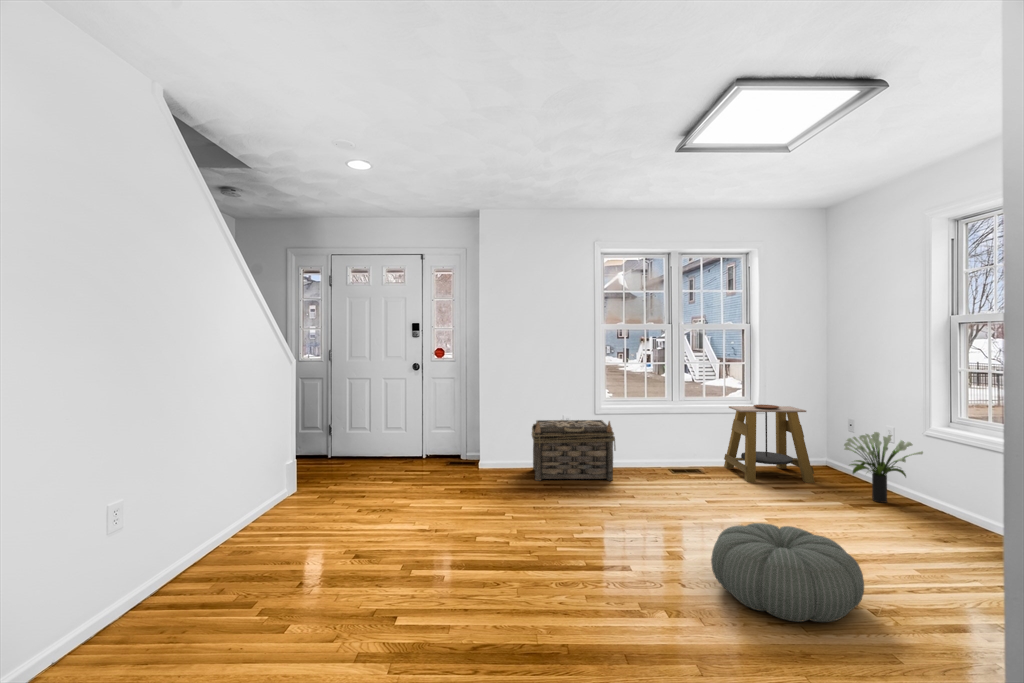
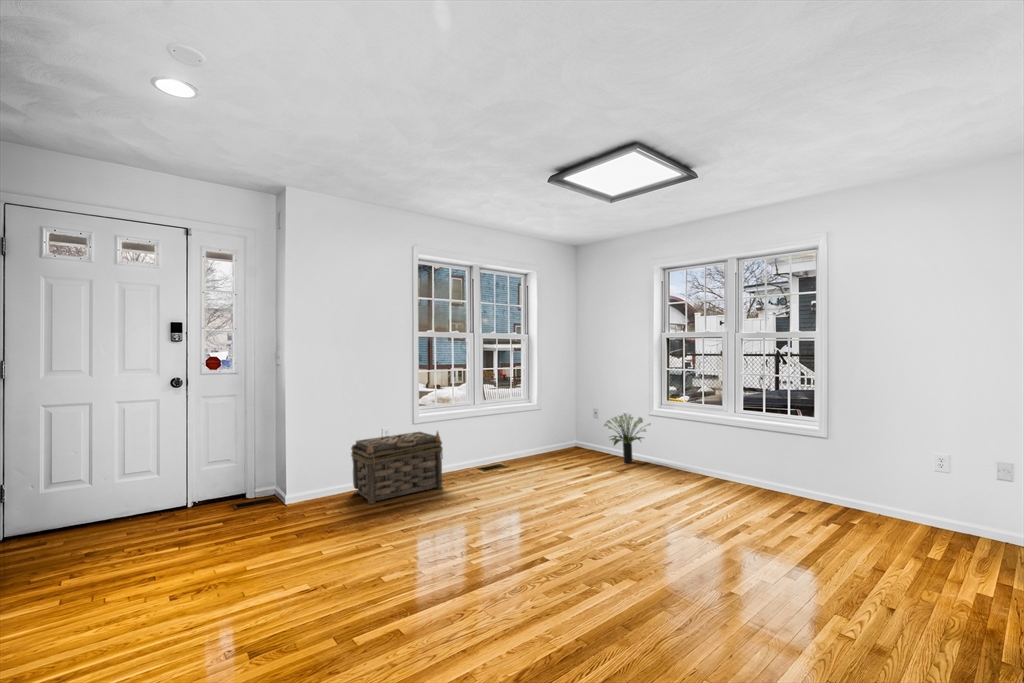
side table: present [724,404,815,483] -> none [513,402,582,467]
pouf: present [711,523,864,622] -> none [605,487,712,556]

